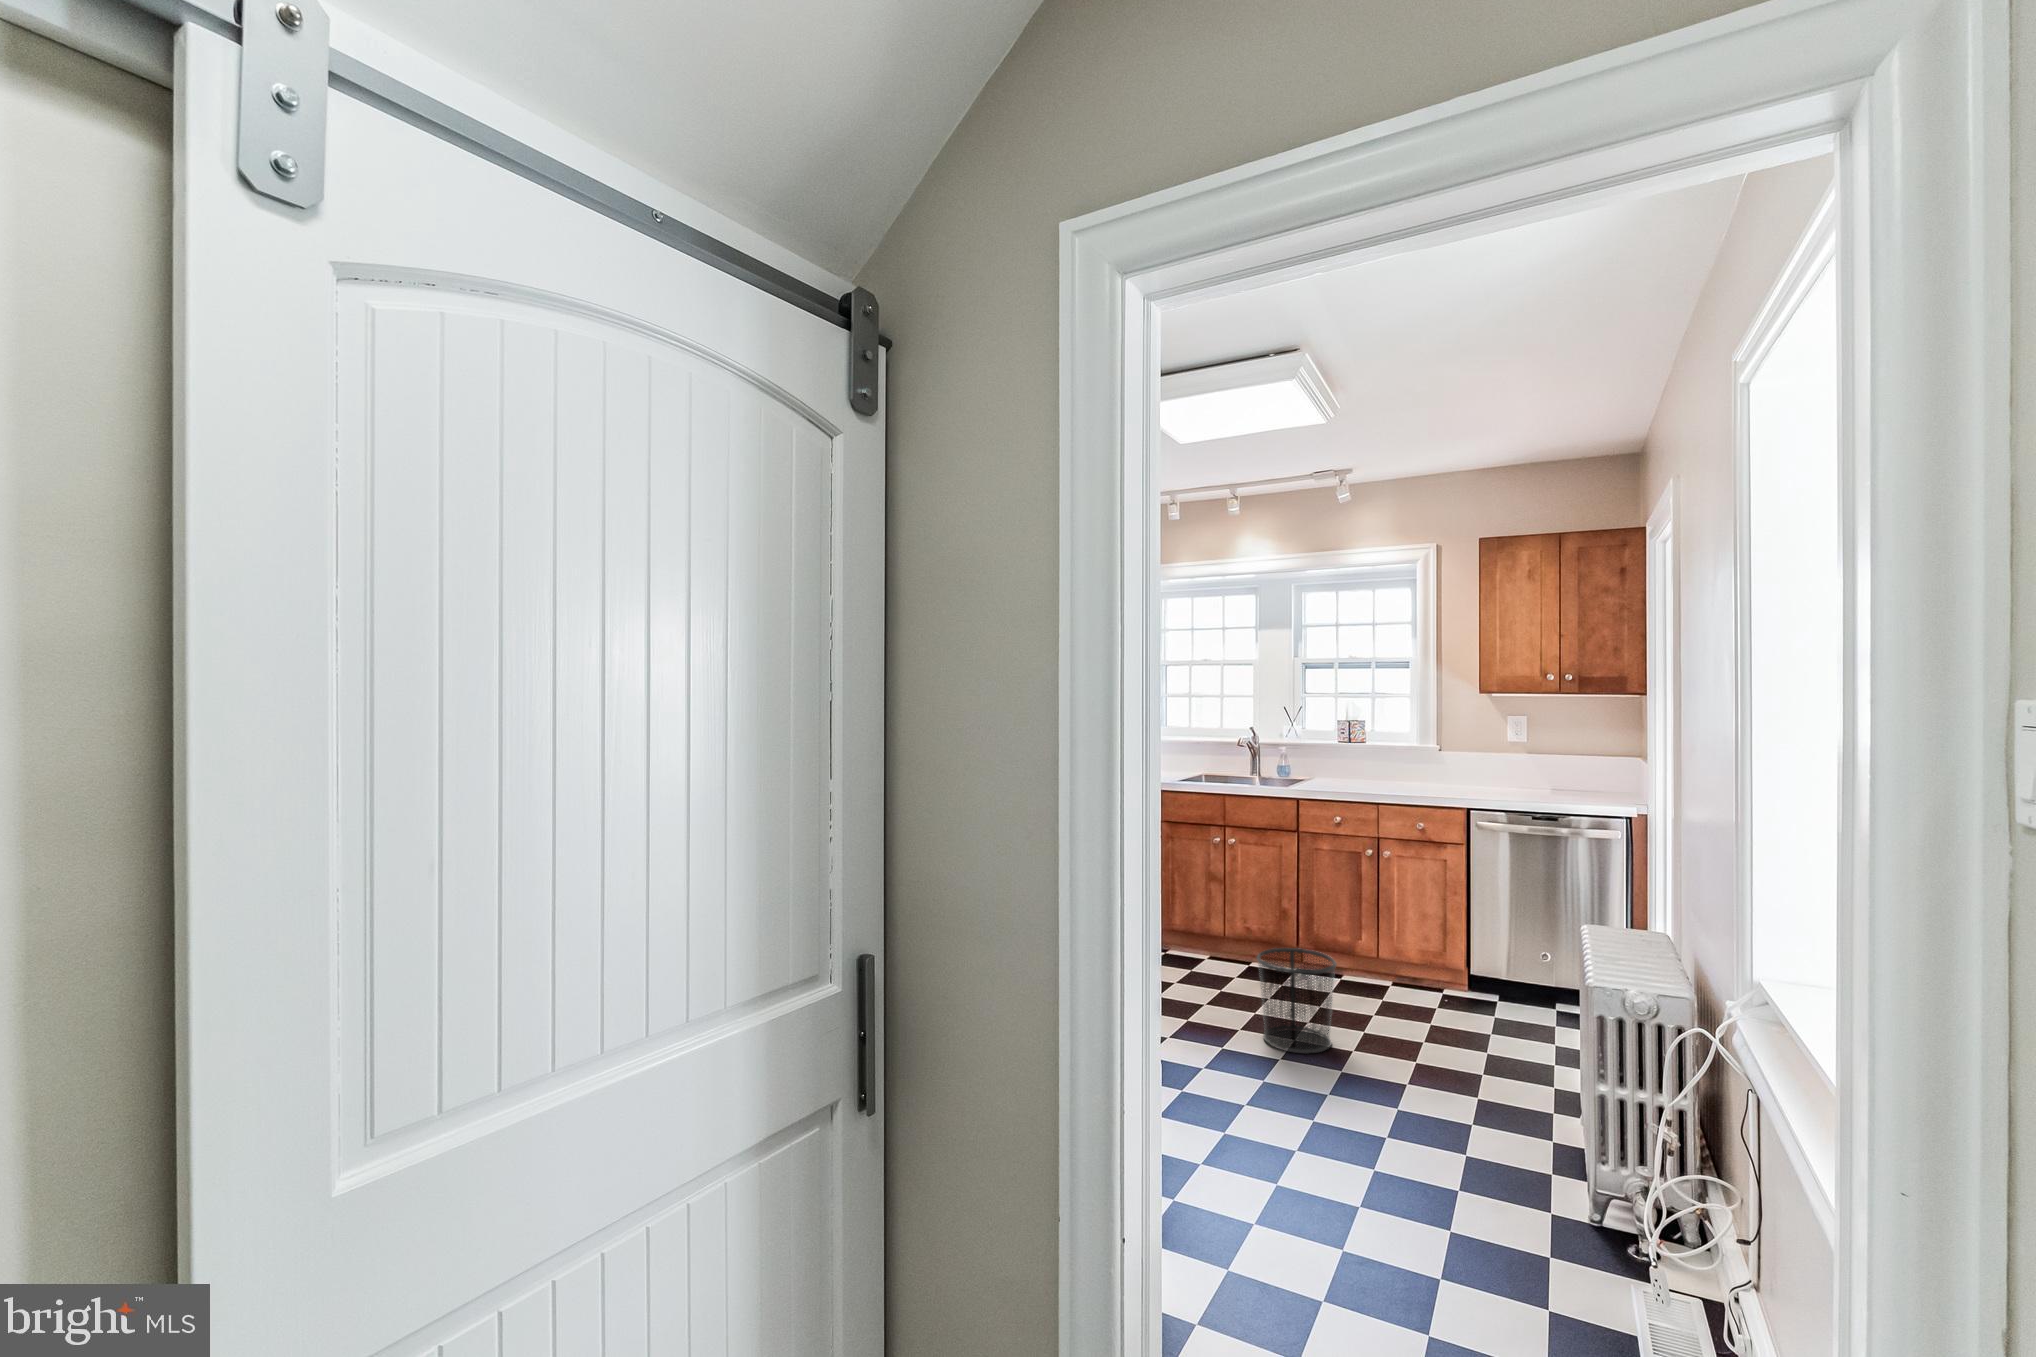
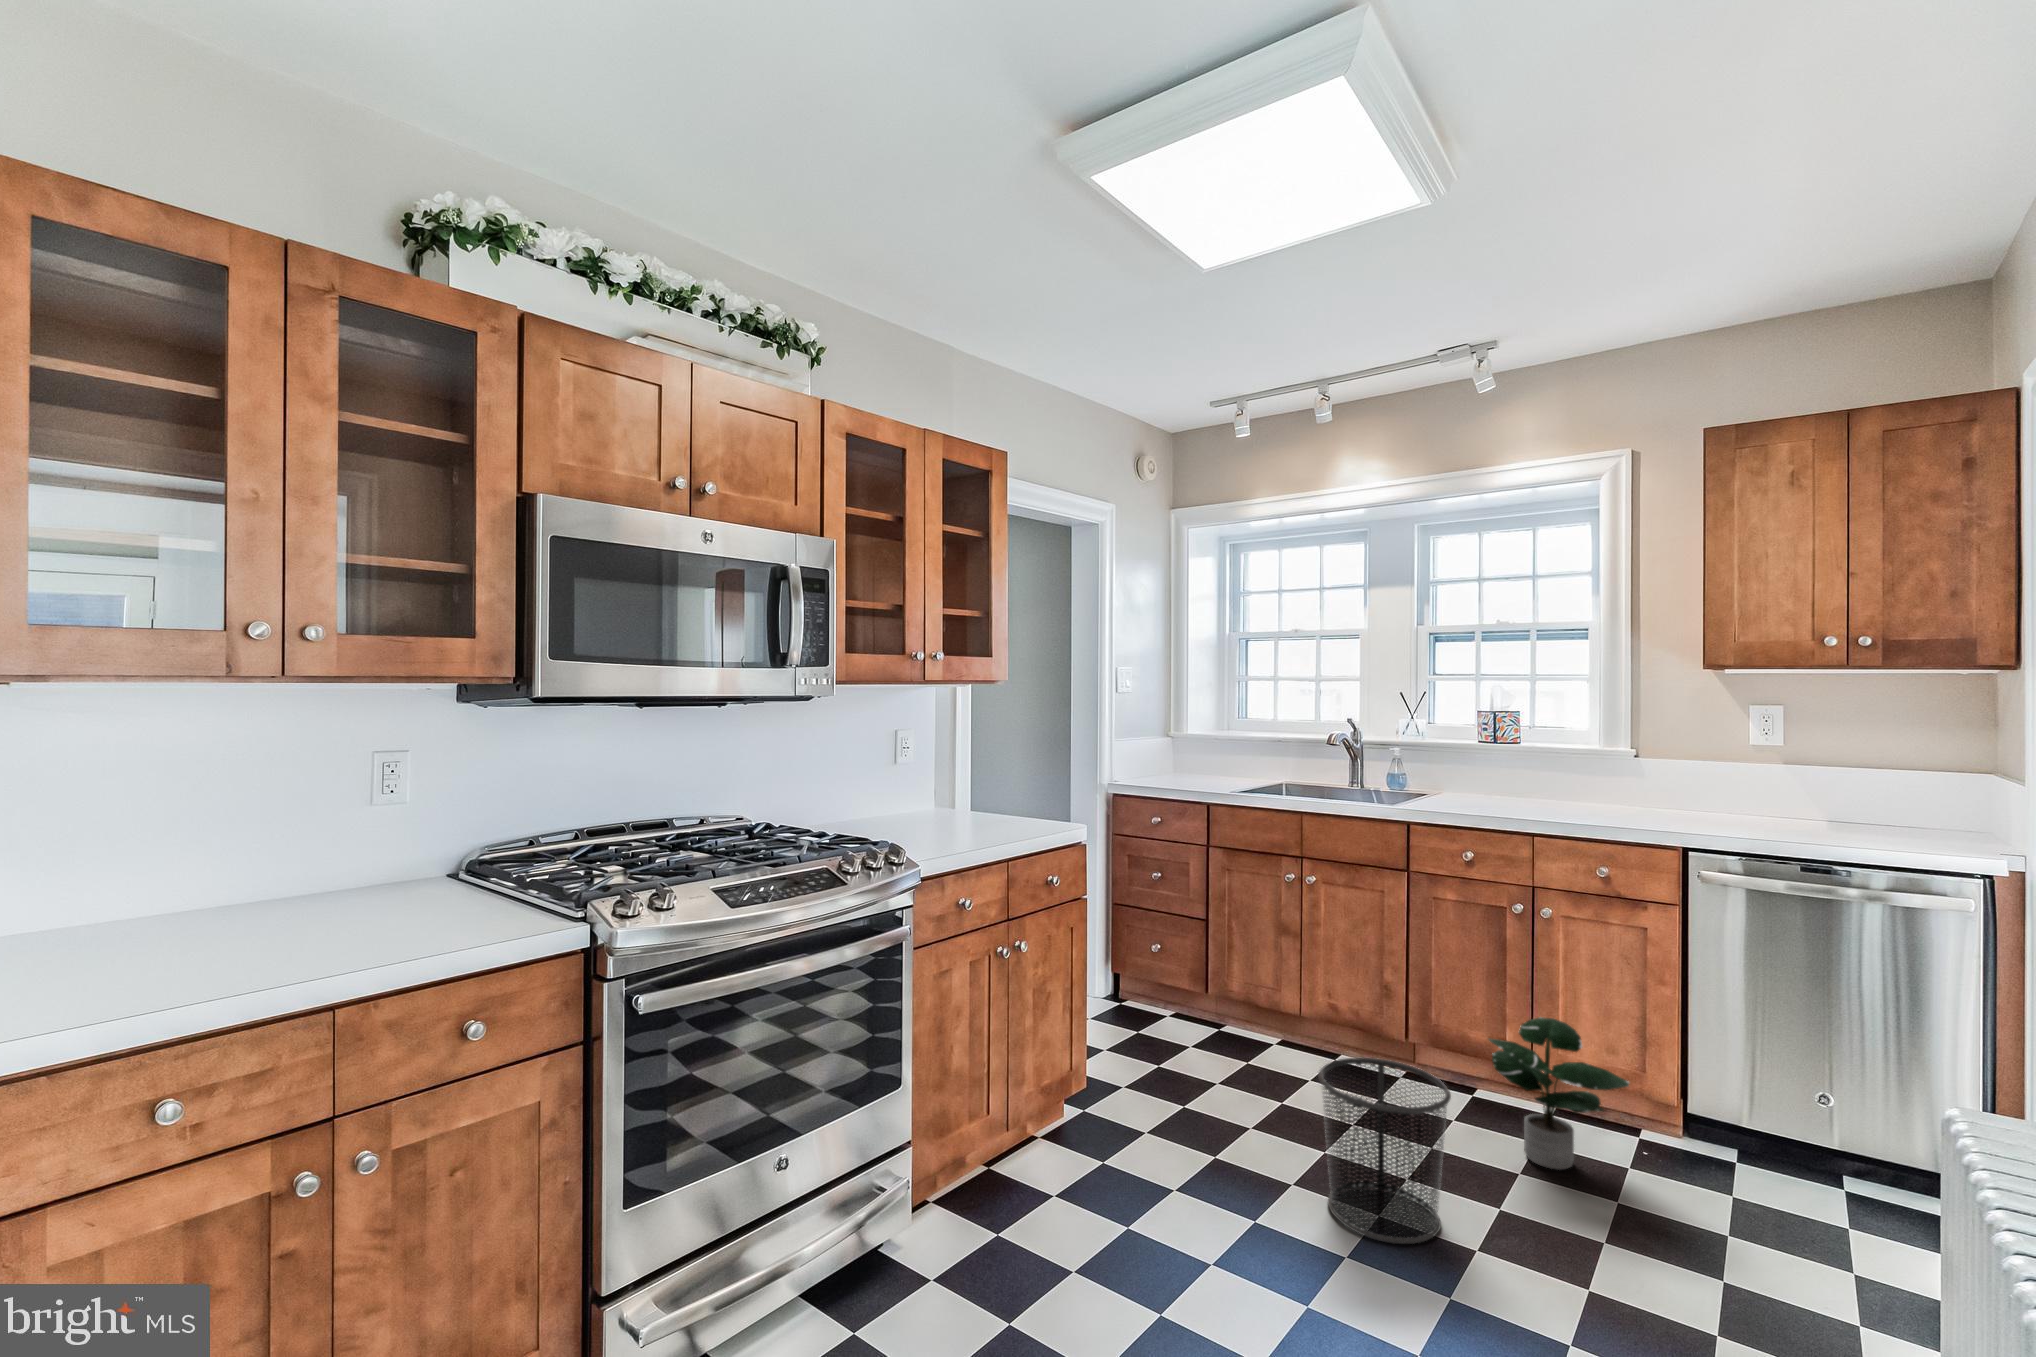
potted plant: none [1353,921,1437,1013] -> present [1489,1017,1629,1170]

